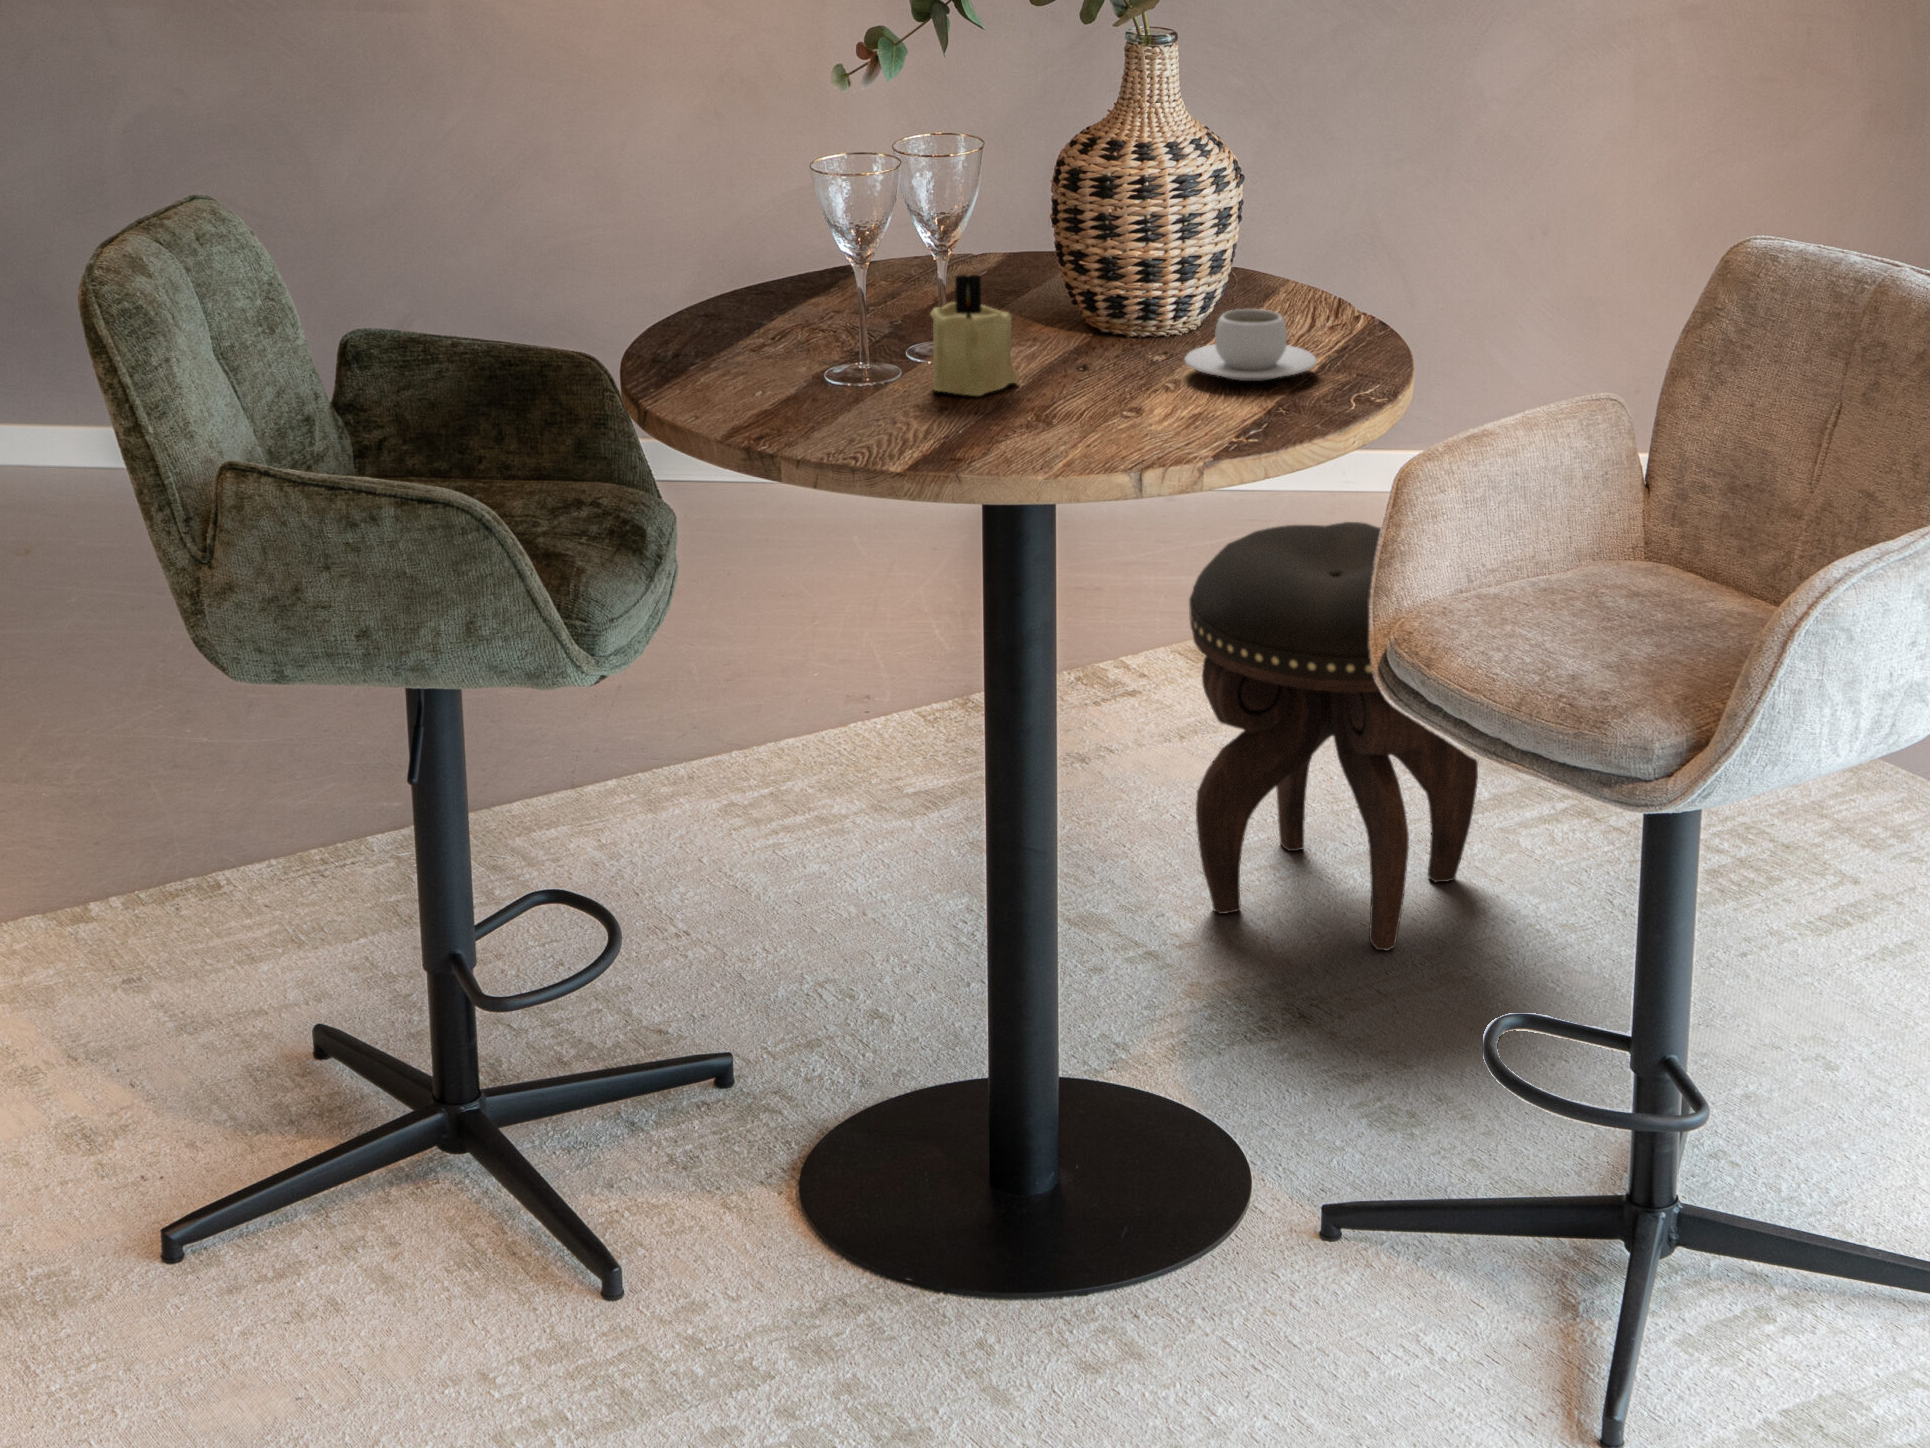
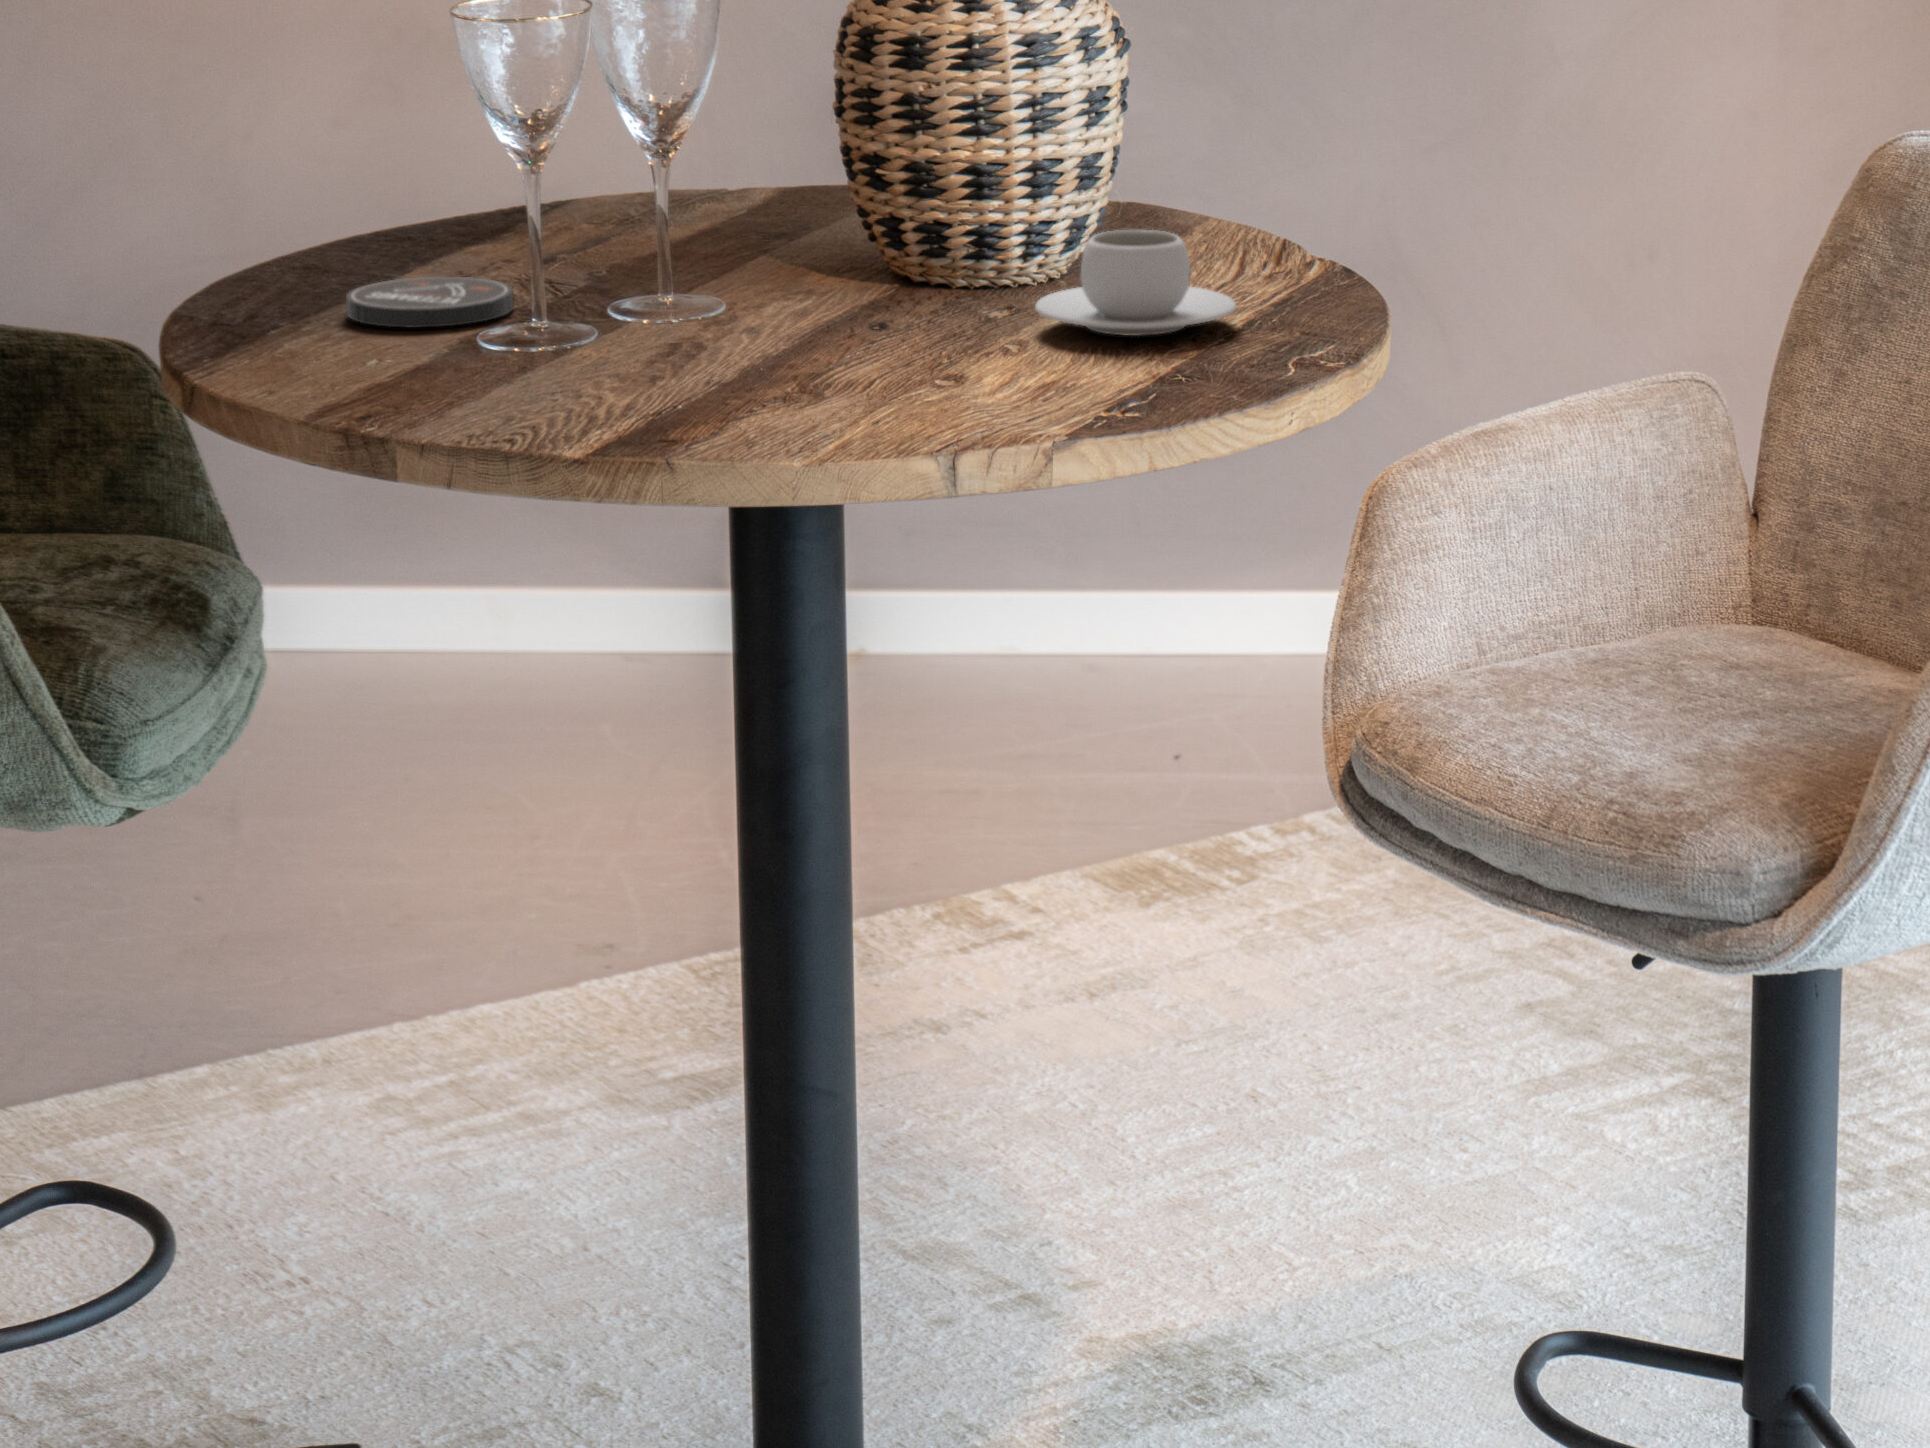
candle: present [931,274,1018,396] -> none [639,174,779,360]
coaster: none [737,329,843,367] -> present [346,276,514,327]
footstool: present [1189,522,1478,951] -> none [1076,600,1539,1241]

